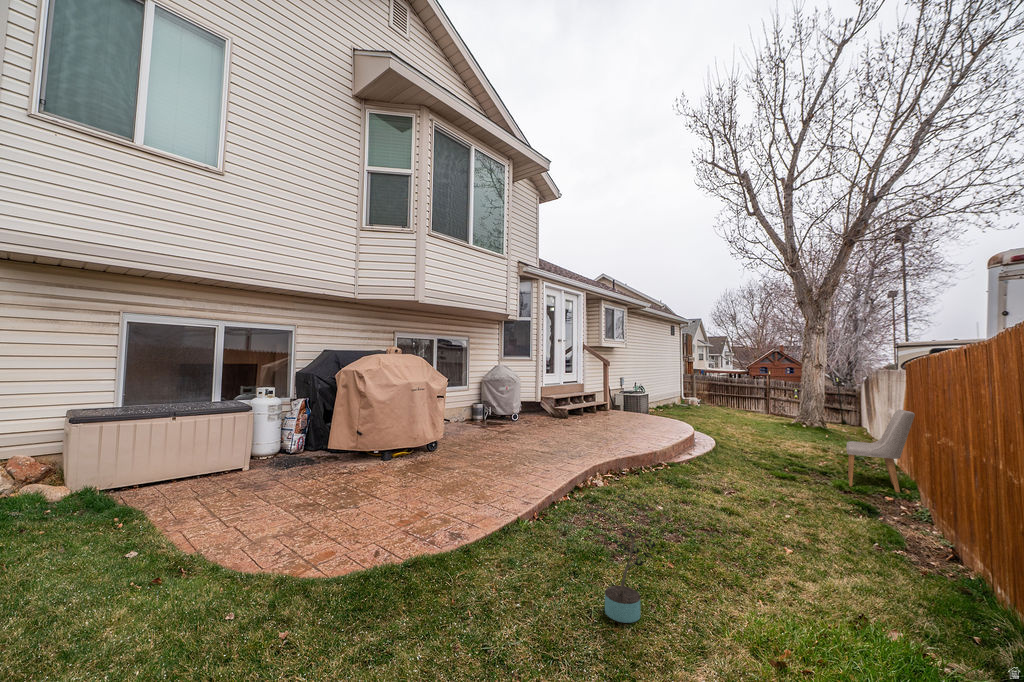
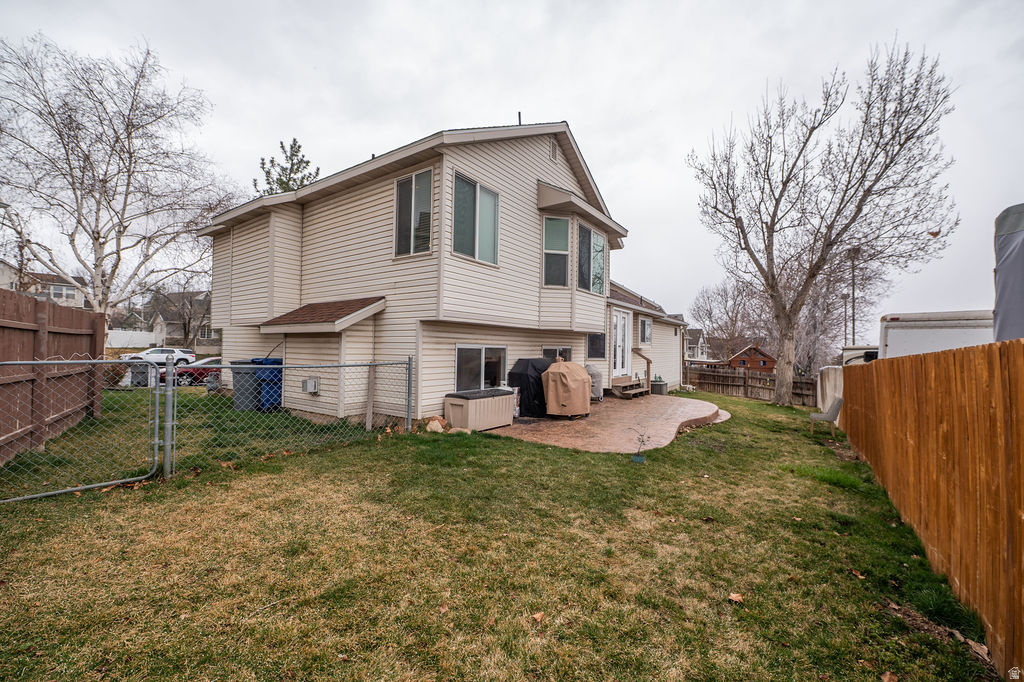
potted plant: present [589,494,656,623] -> present [628,424,650,463]

